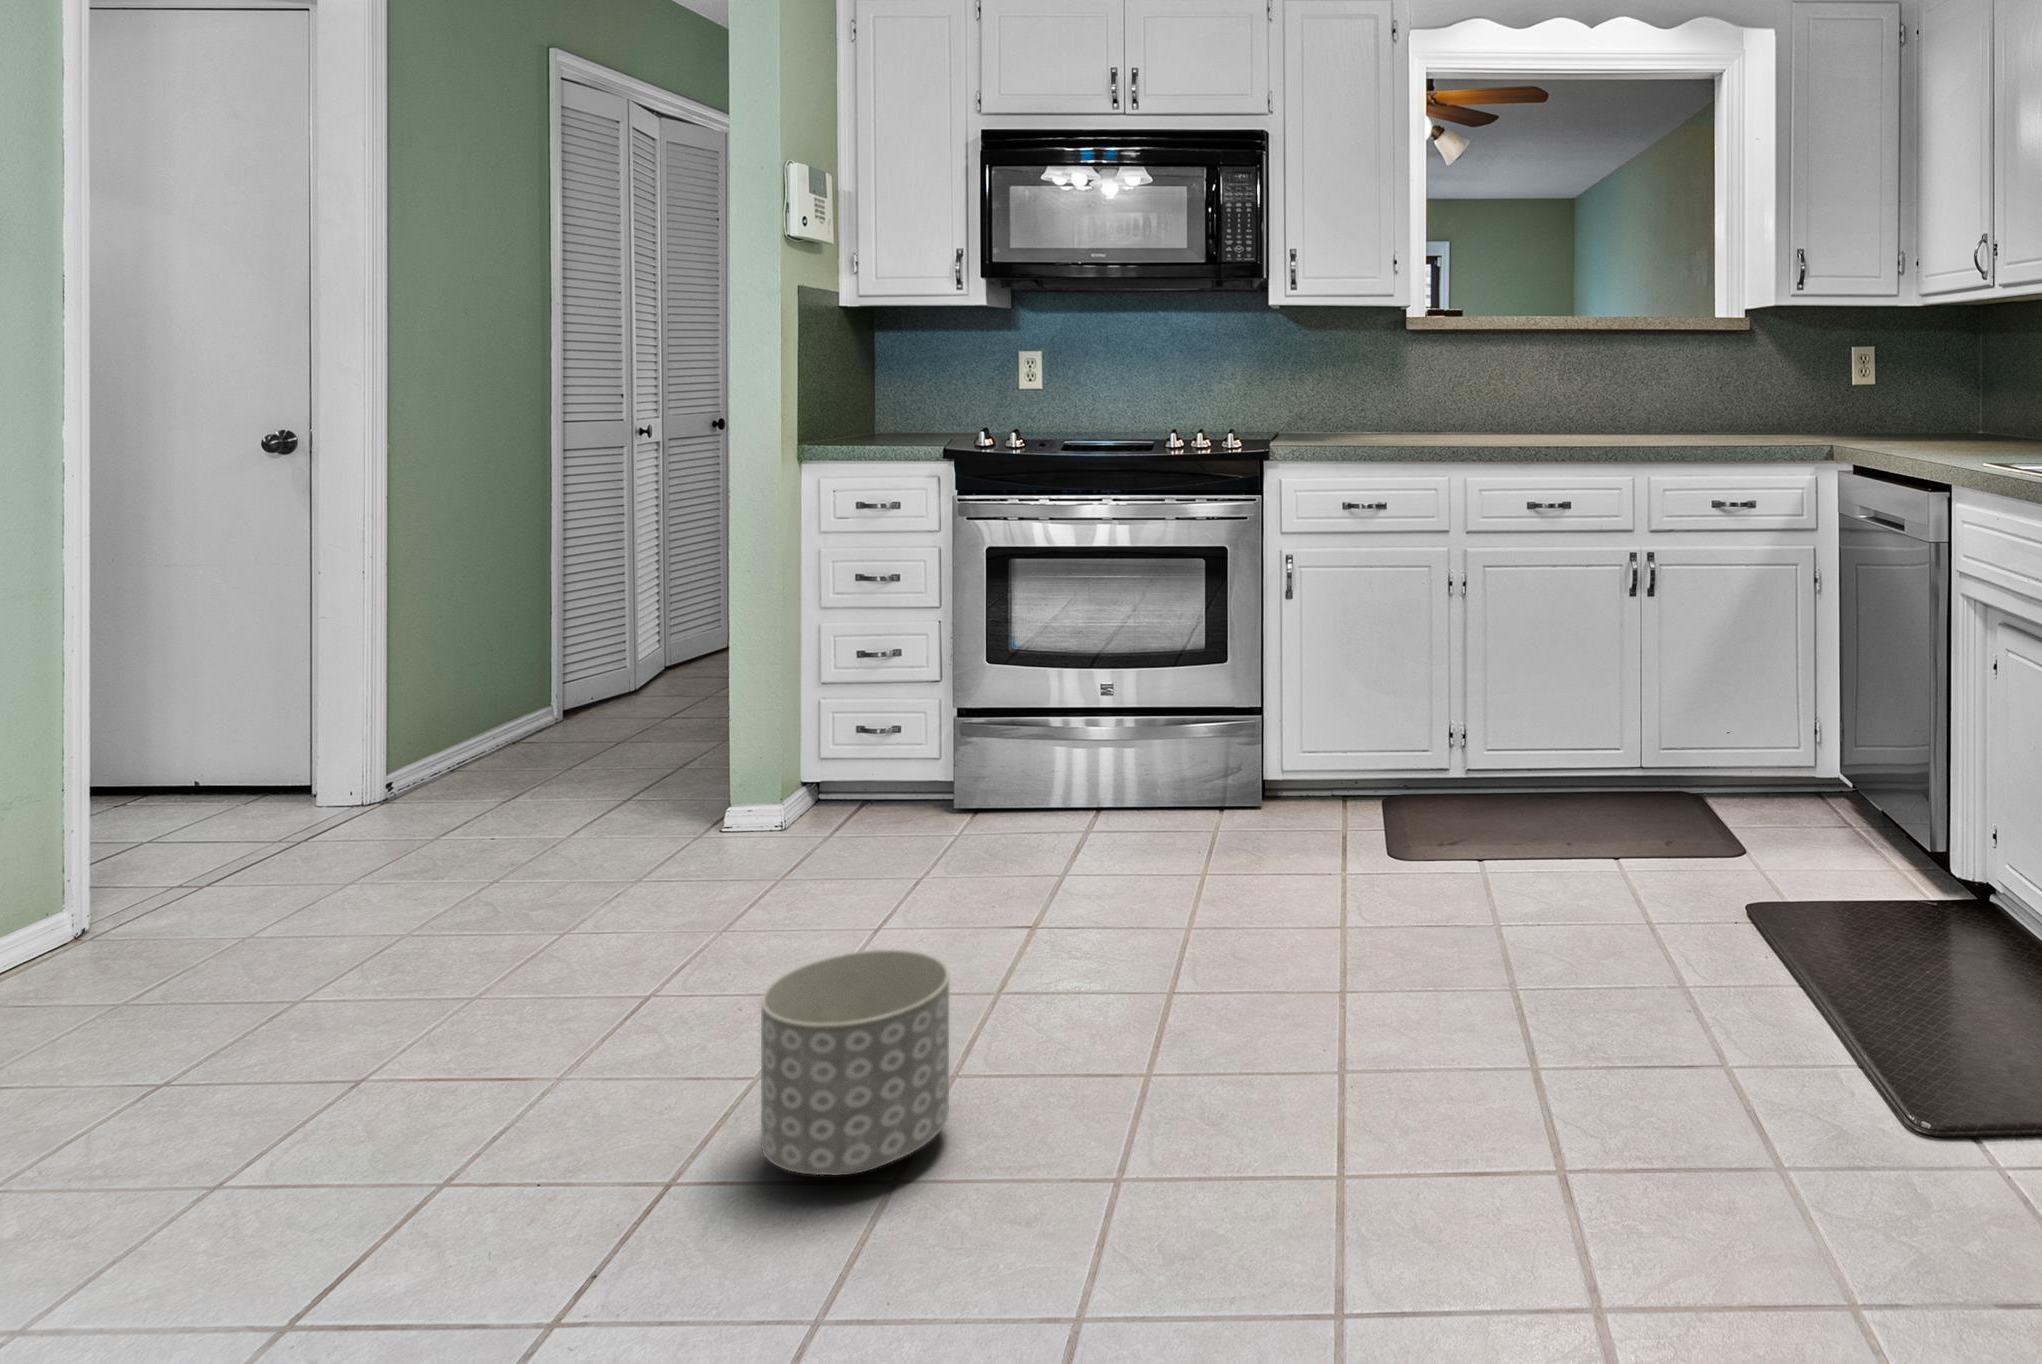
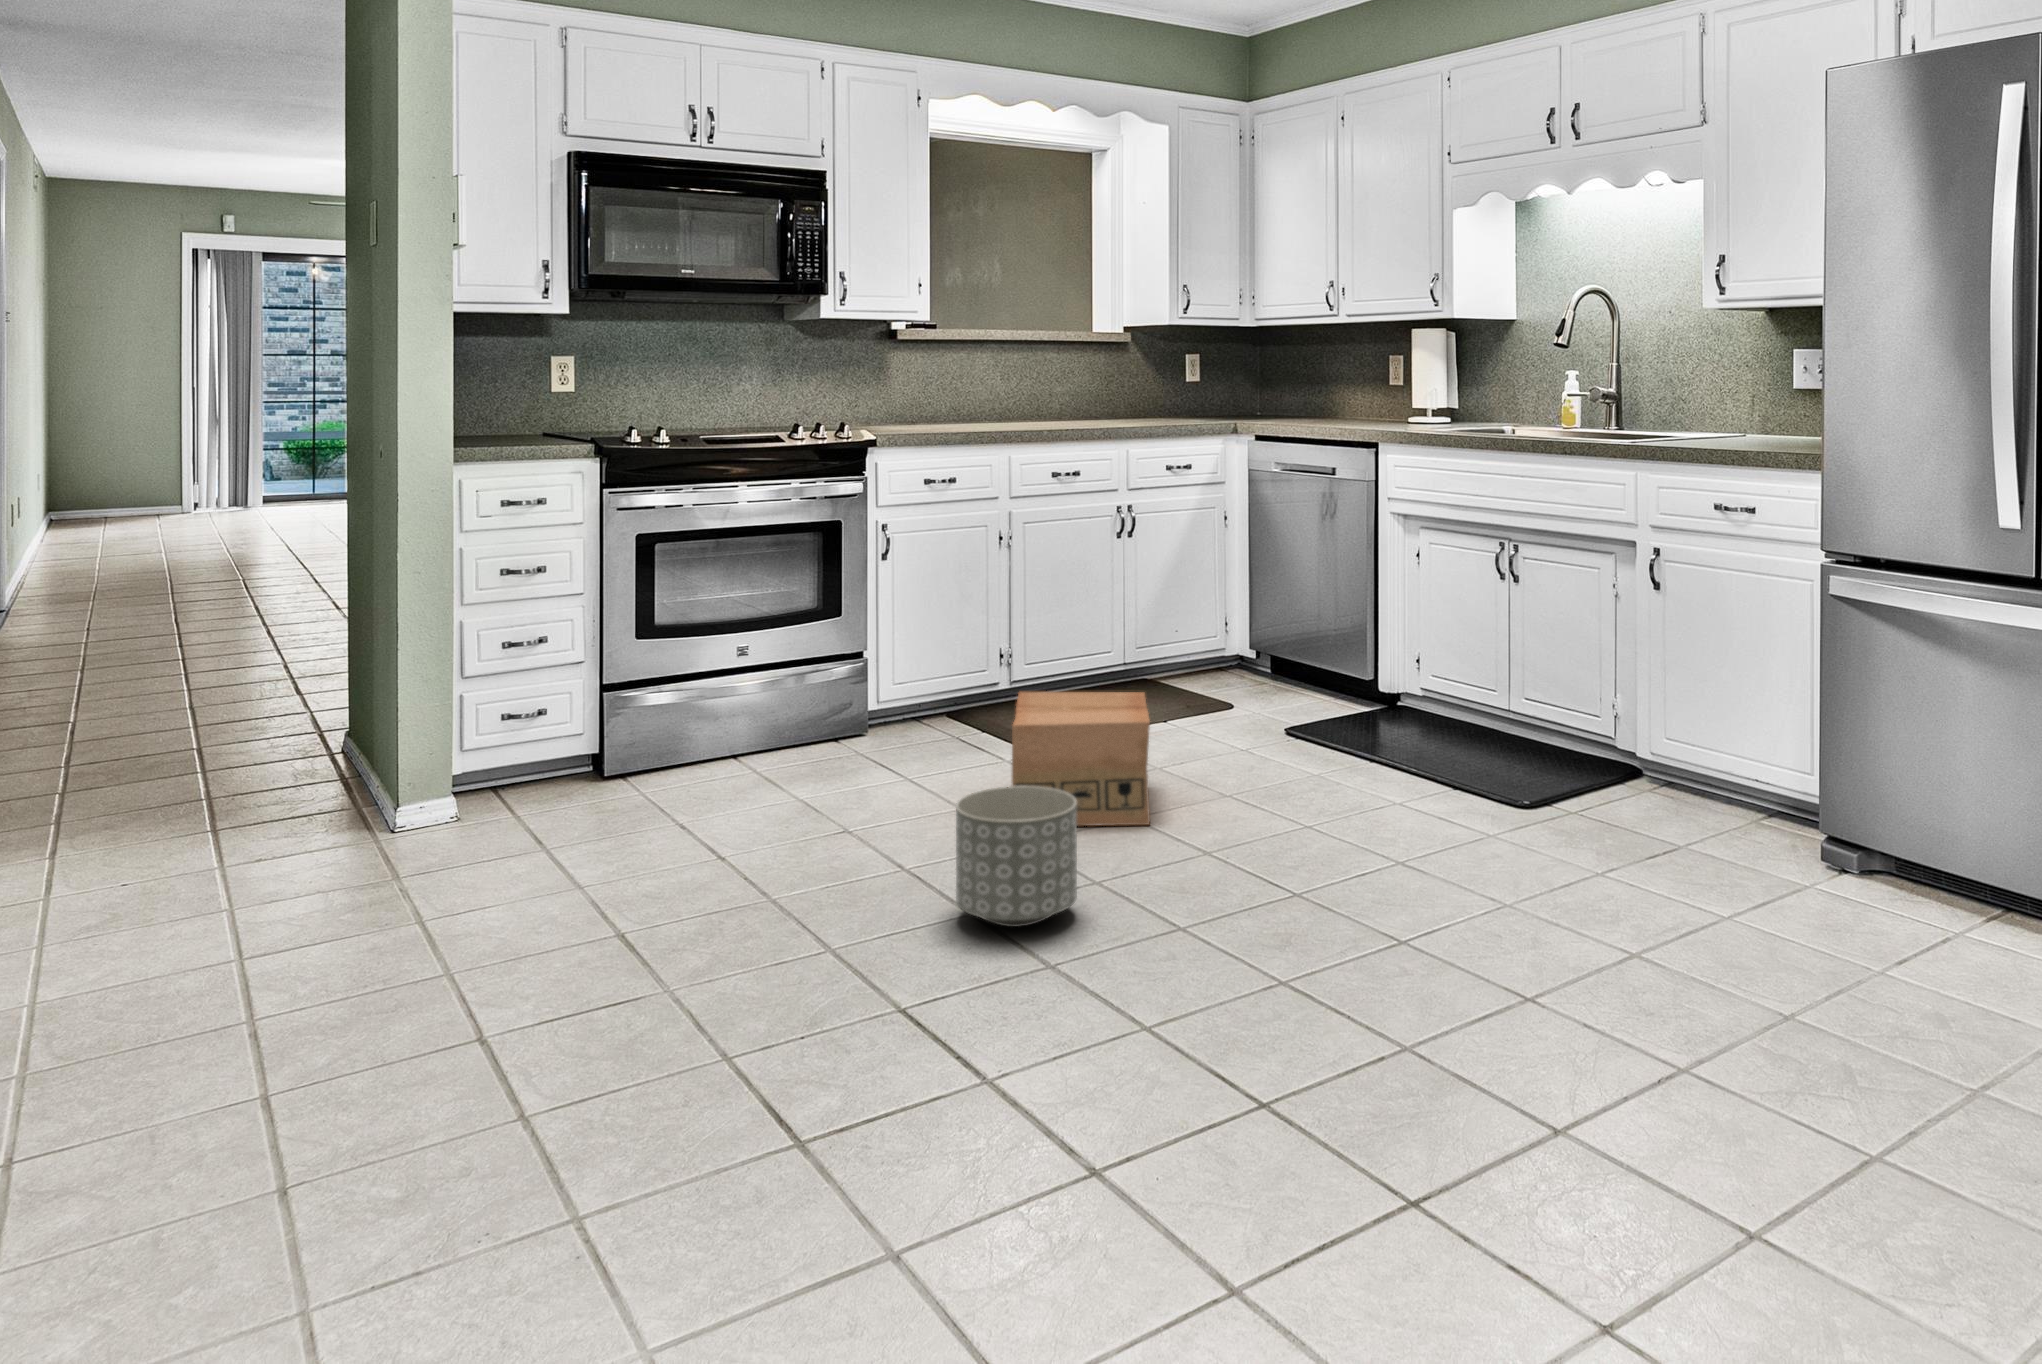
cardboard box: none [1132,797,1399,1042] -> present [1012,692,1150,826]

